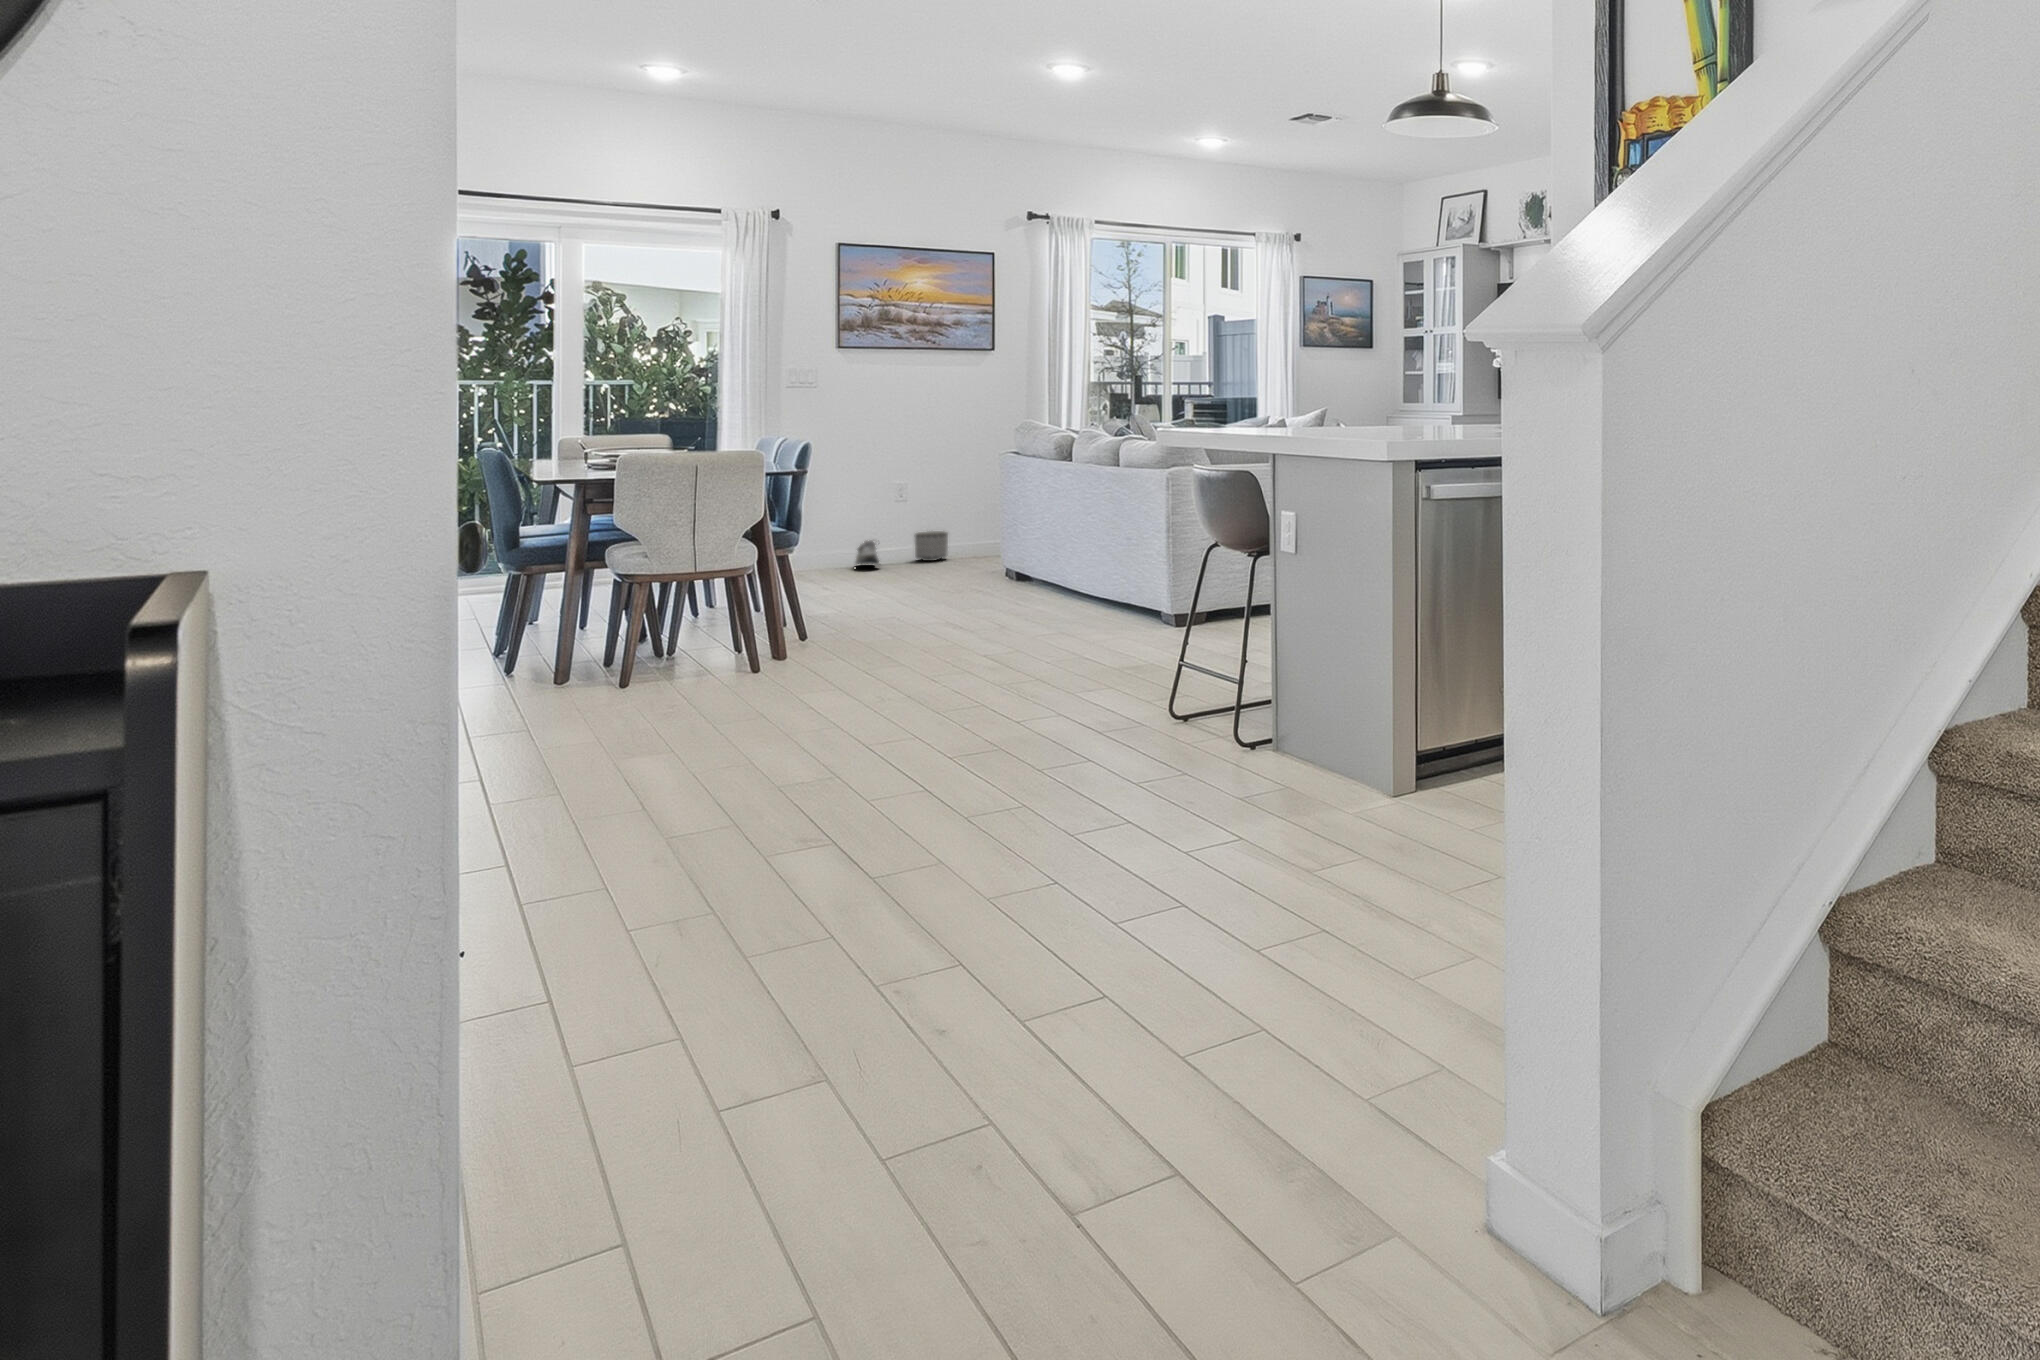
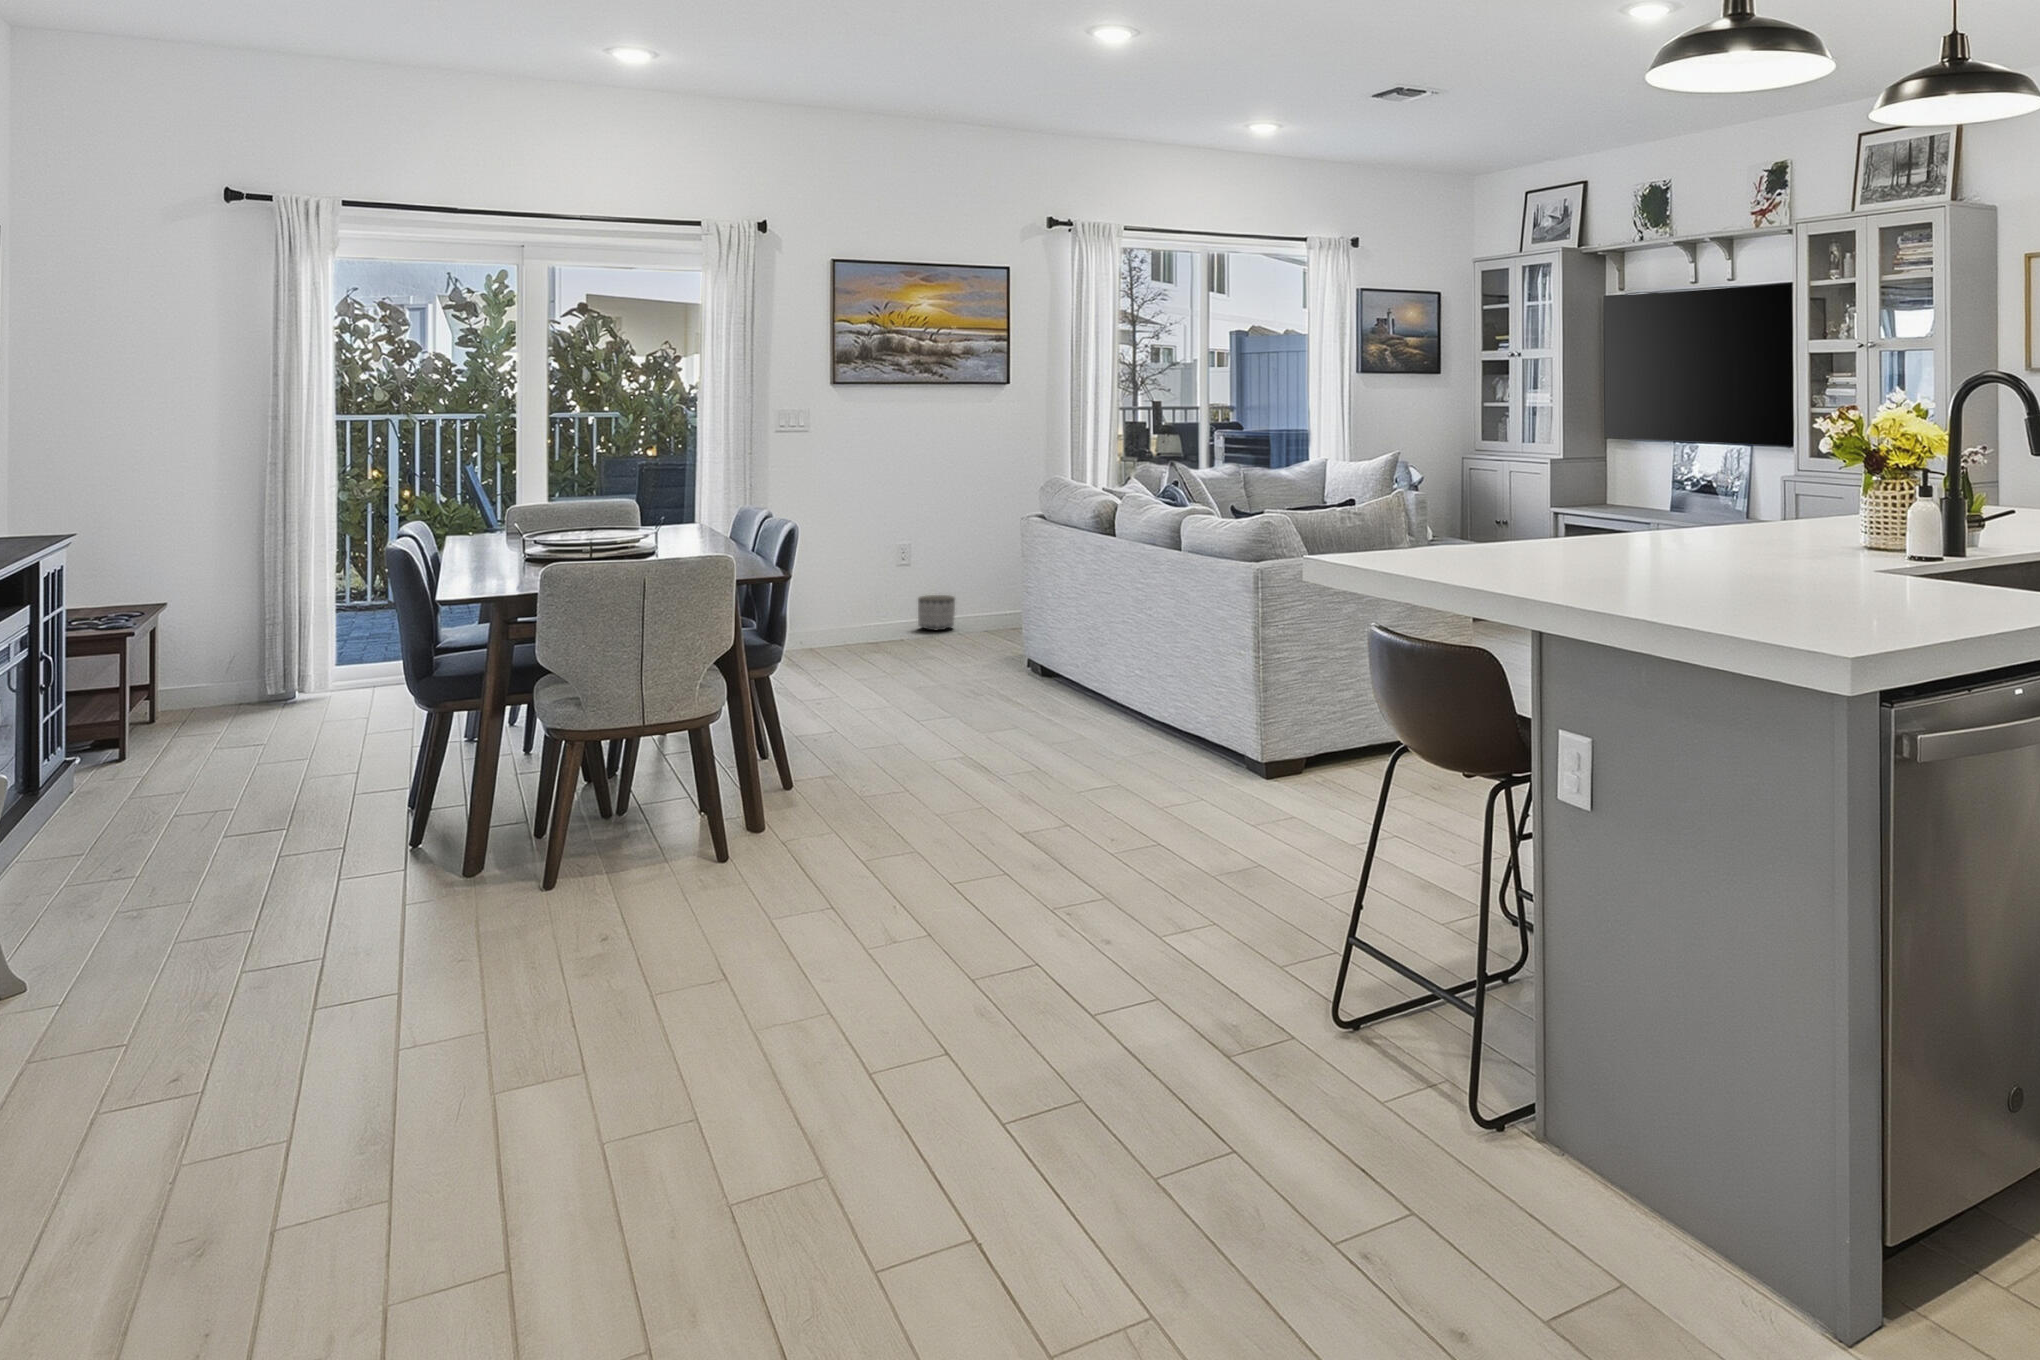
shoe: present [856,540,880,565] -> none [852,603,883,639]

